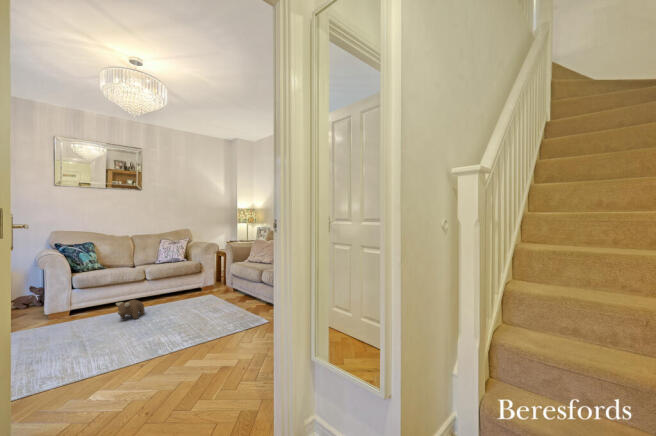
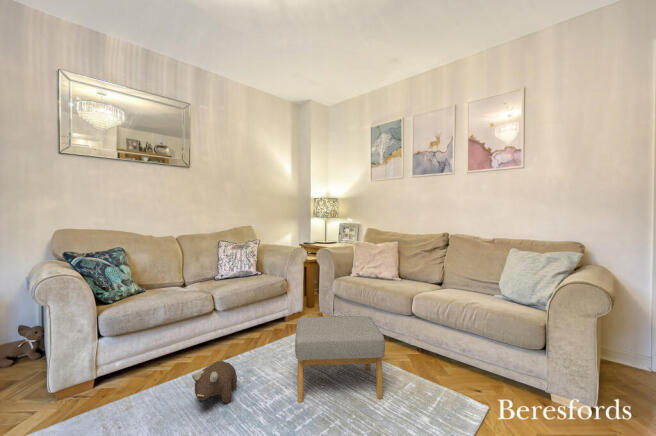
footstool: none [171,280,226,319] -> present [295,316,385,402]

